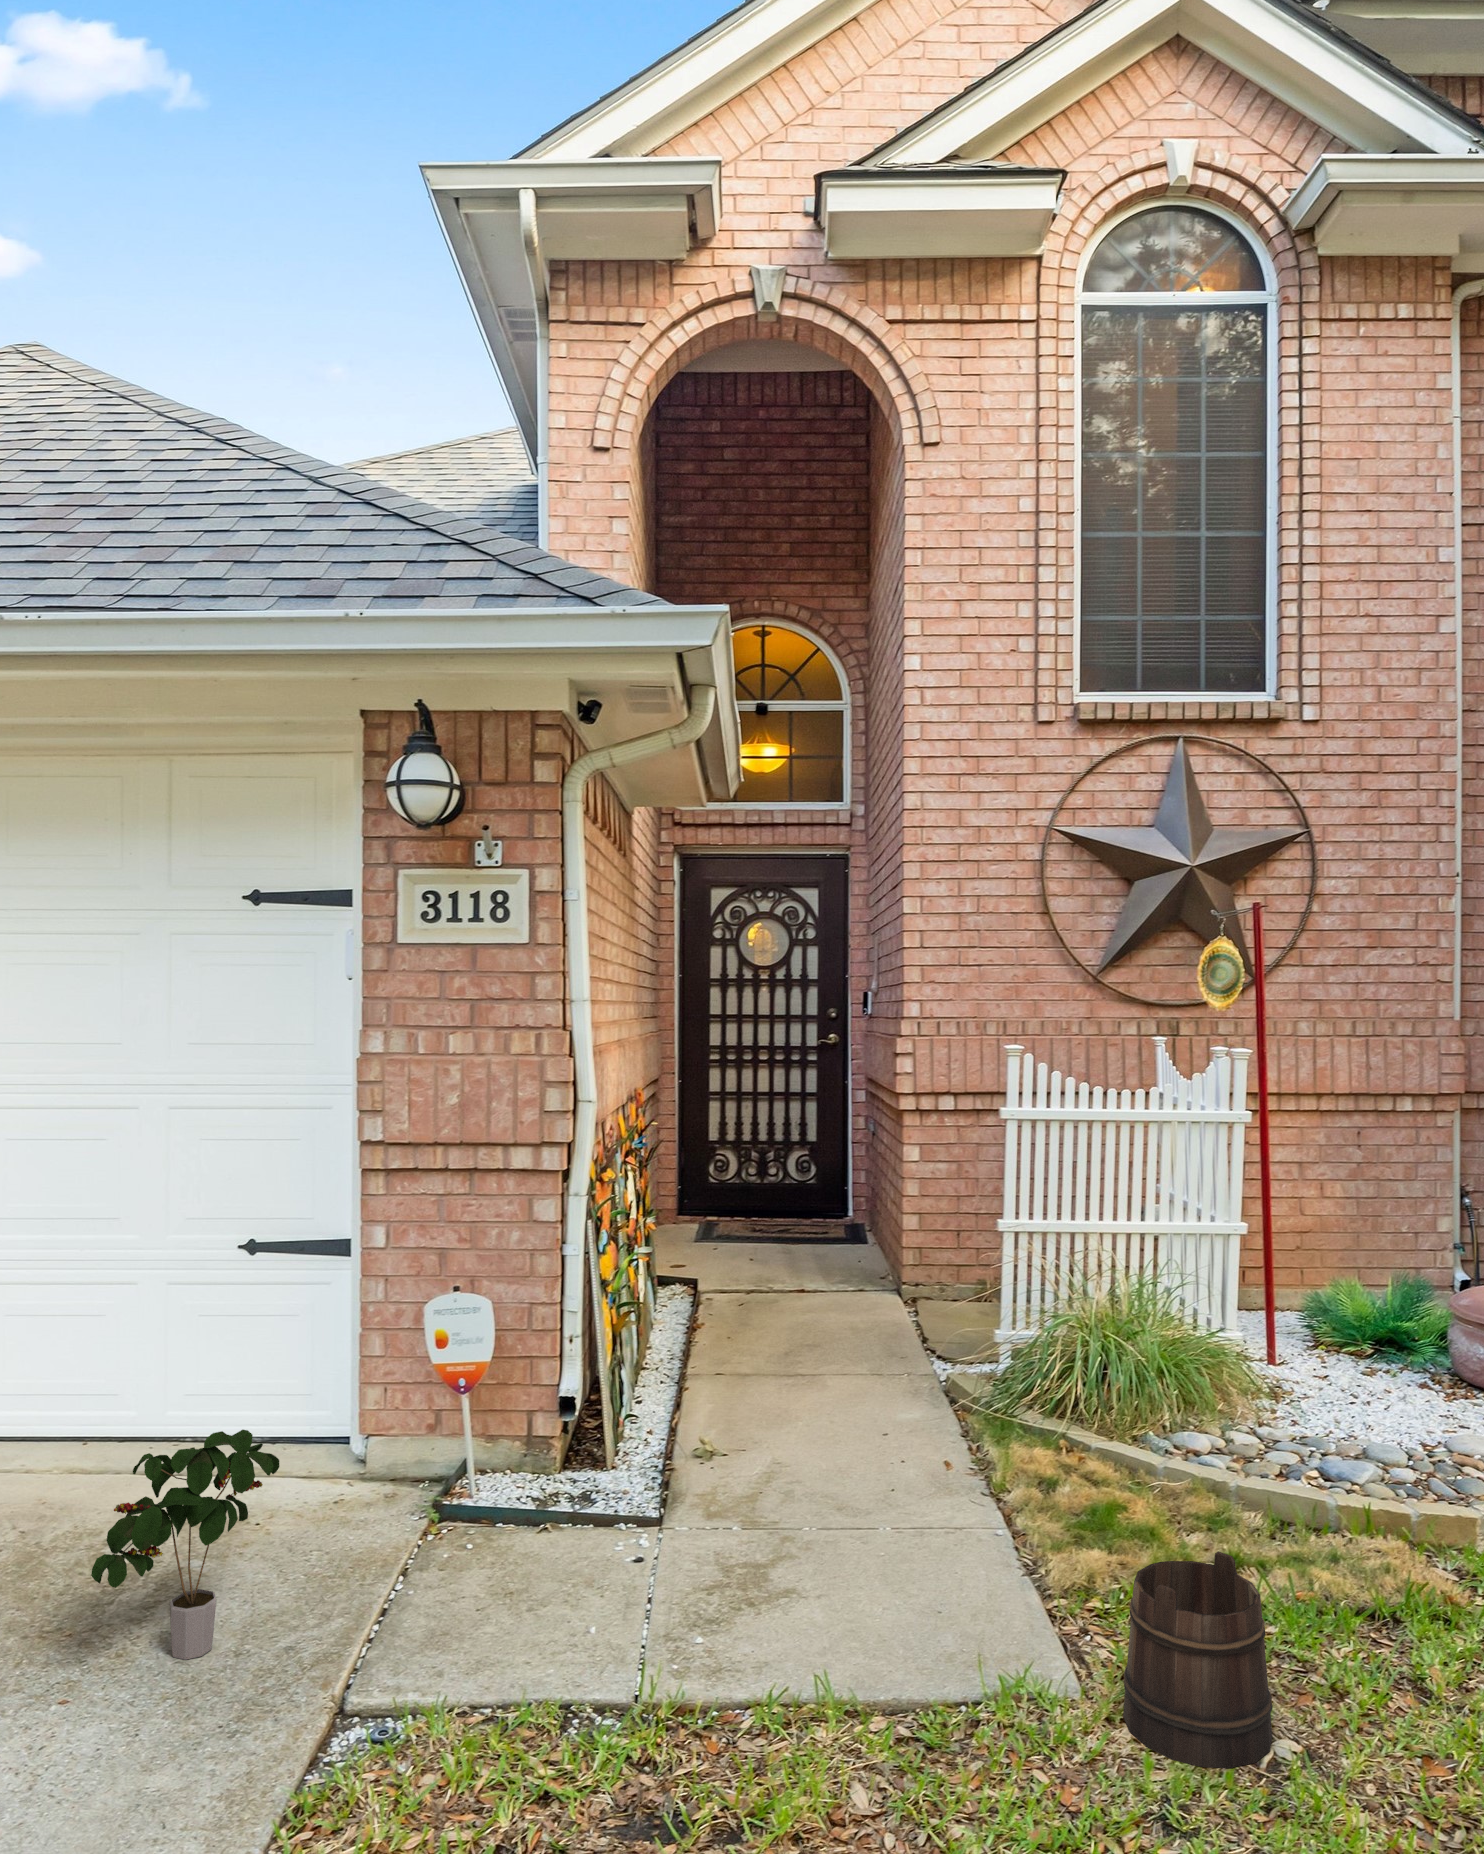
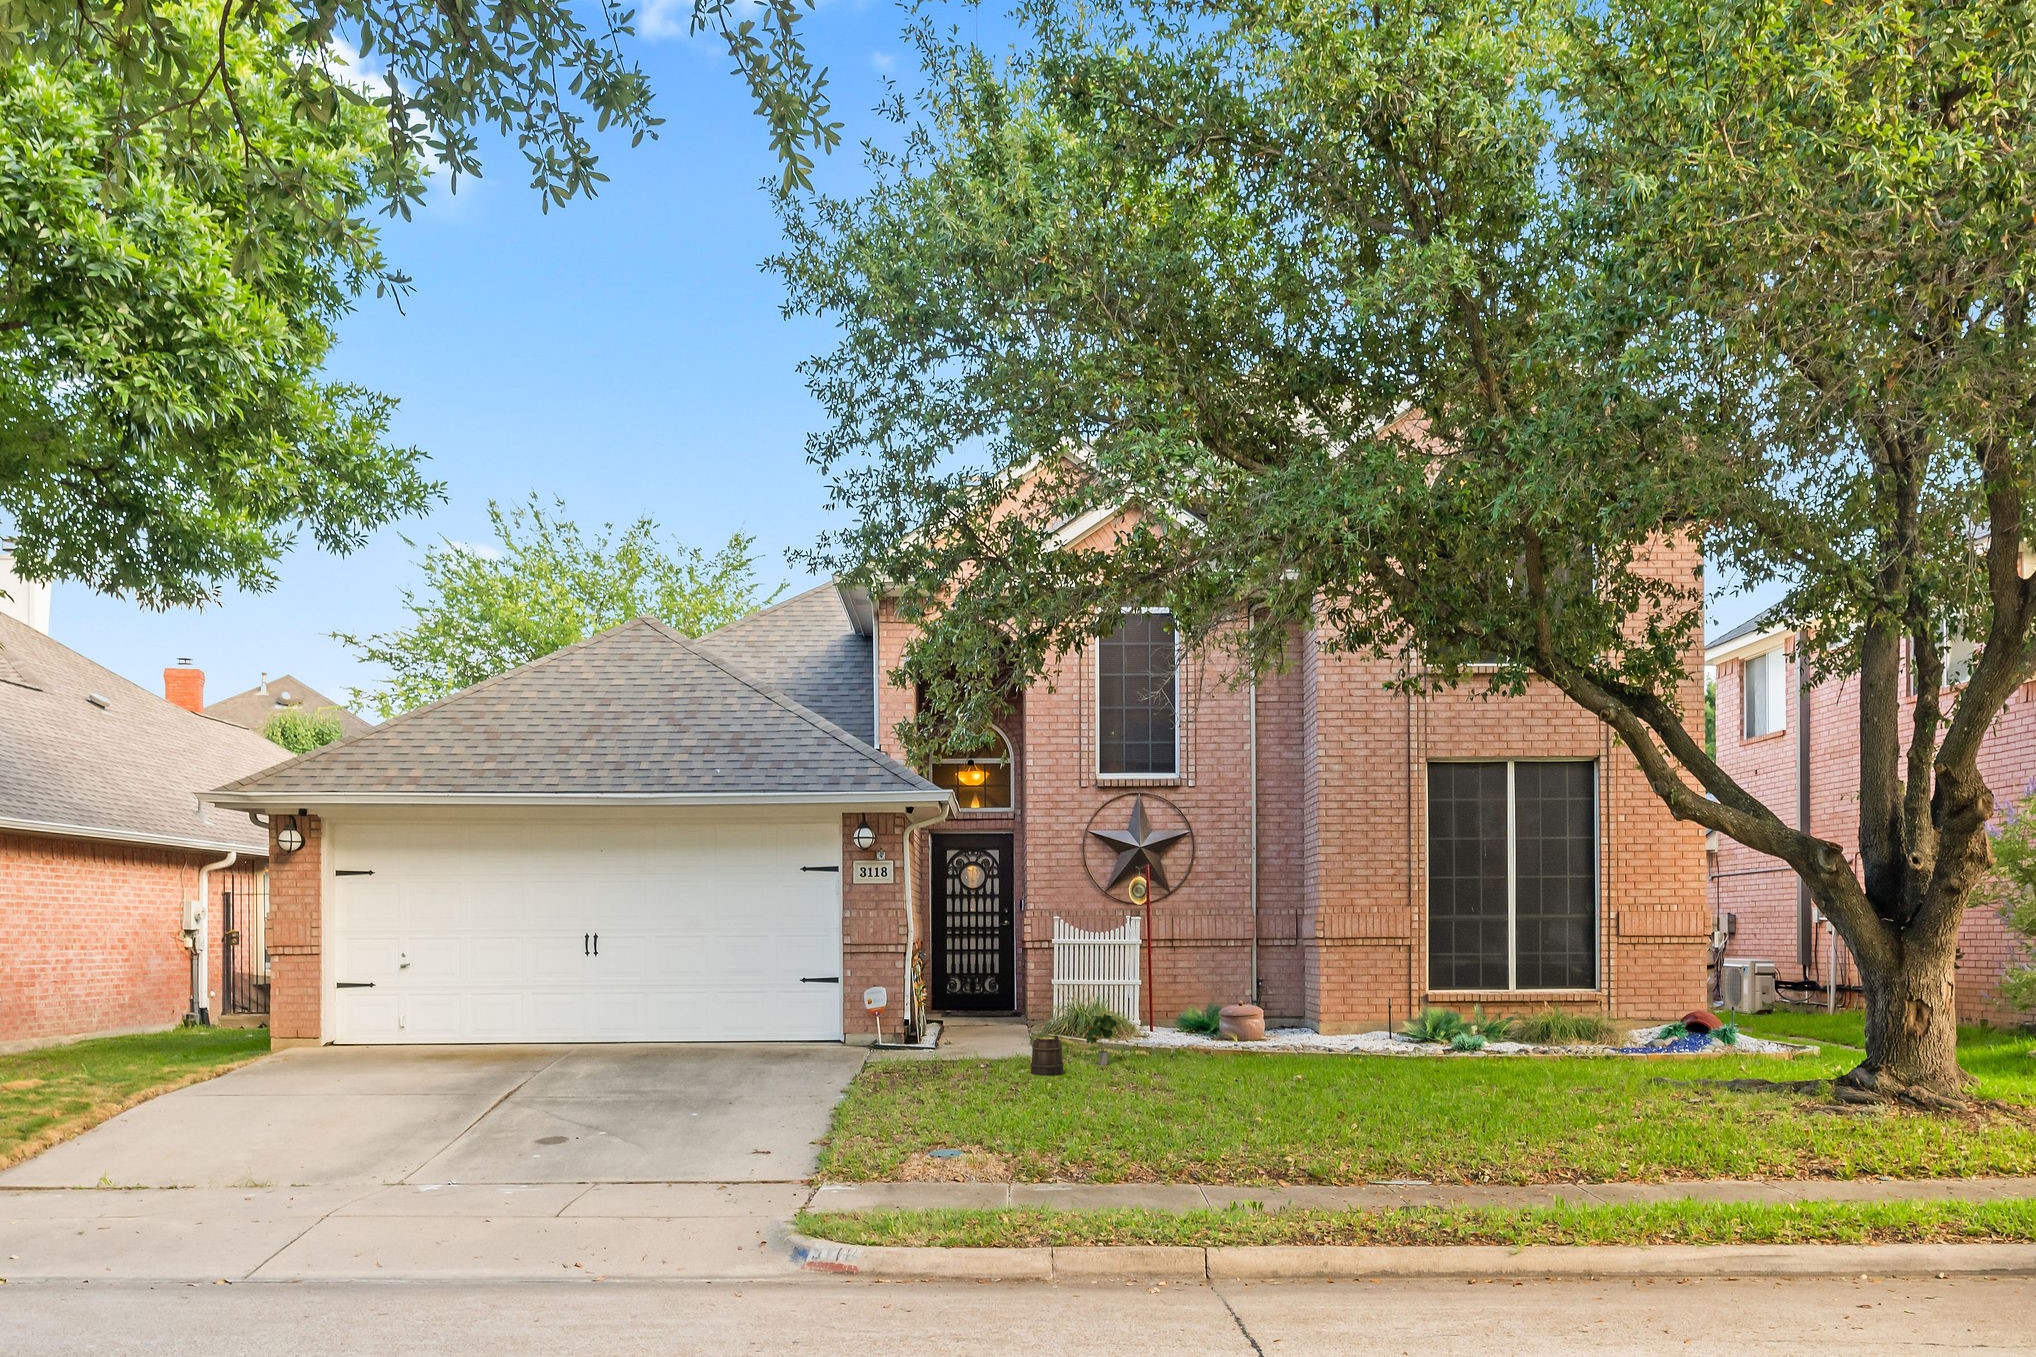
potted plant: present [91,1430,279,1660] -> present [1087,1014,1117,1065]

